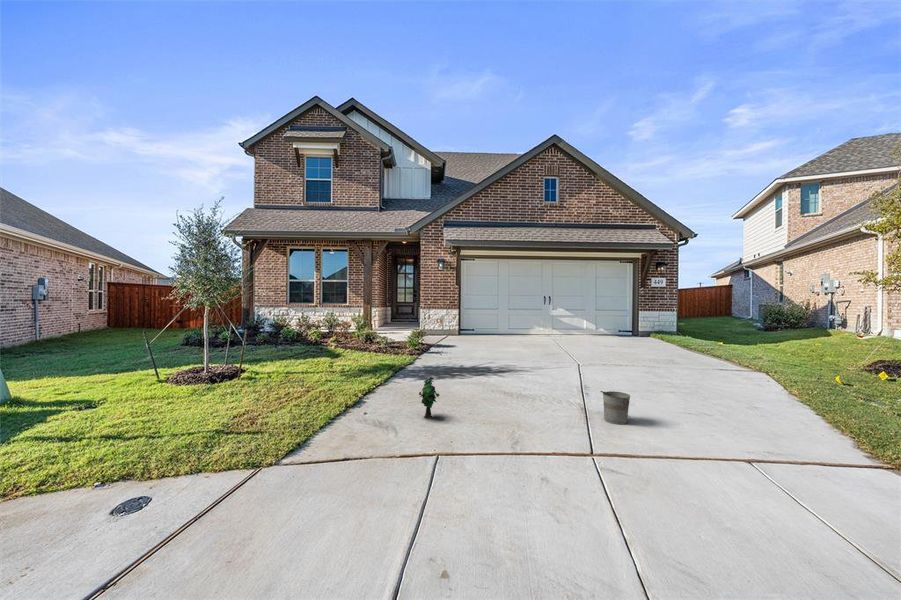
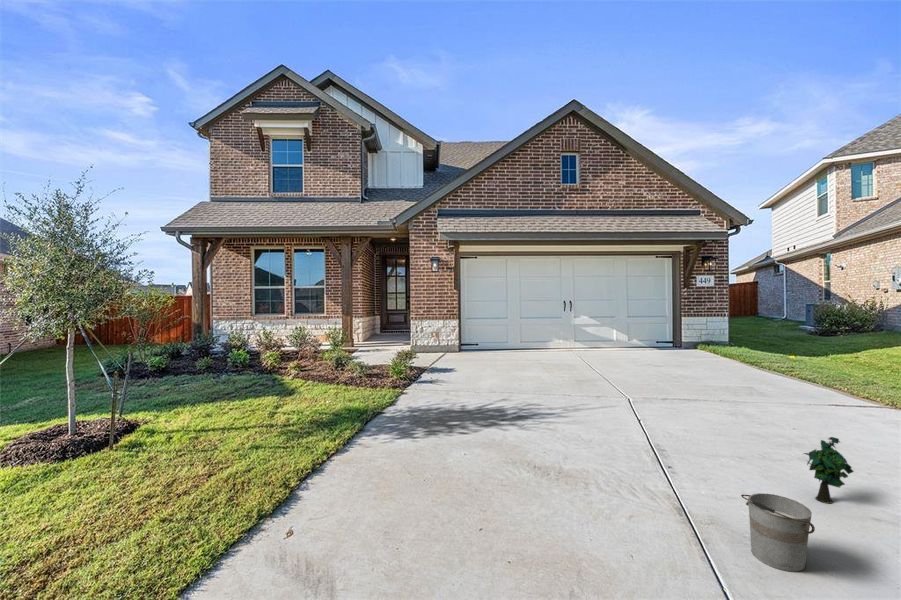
decorative plant: present [419,377,440,418] -> present [804,437,854,503]

